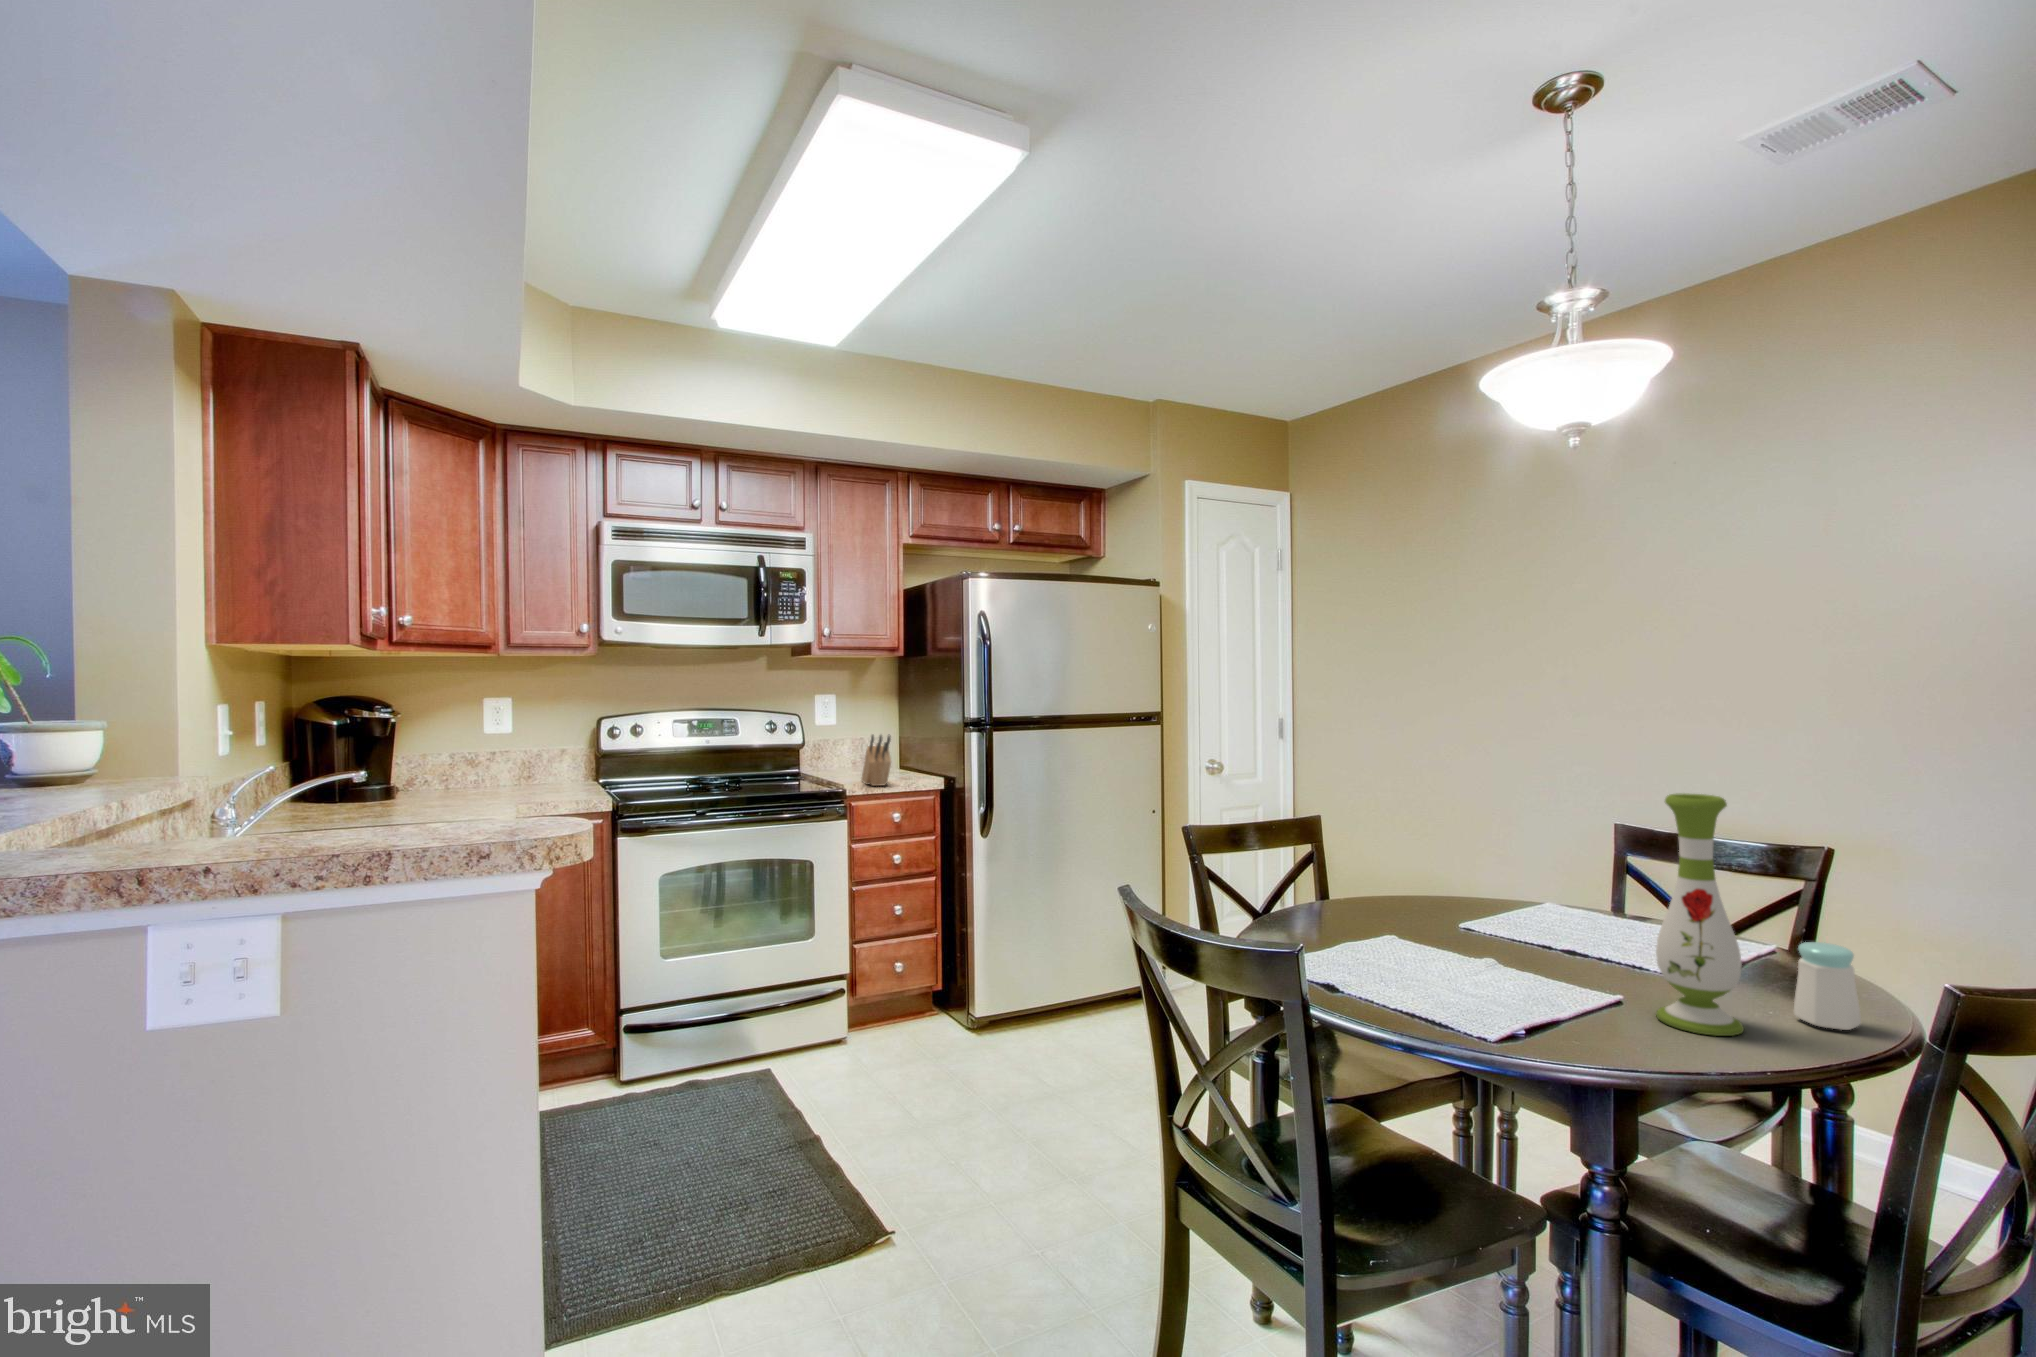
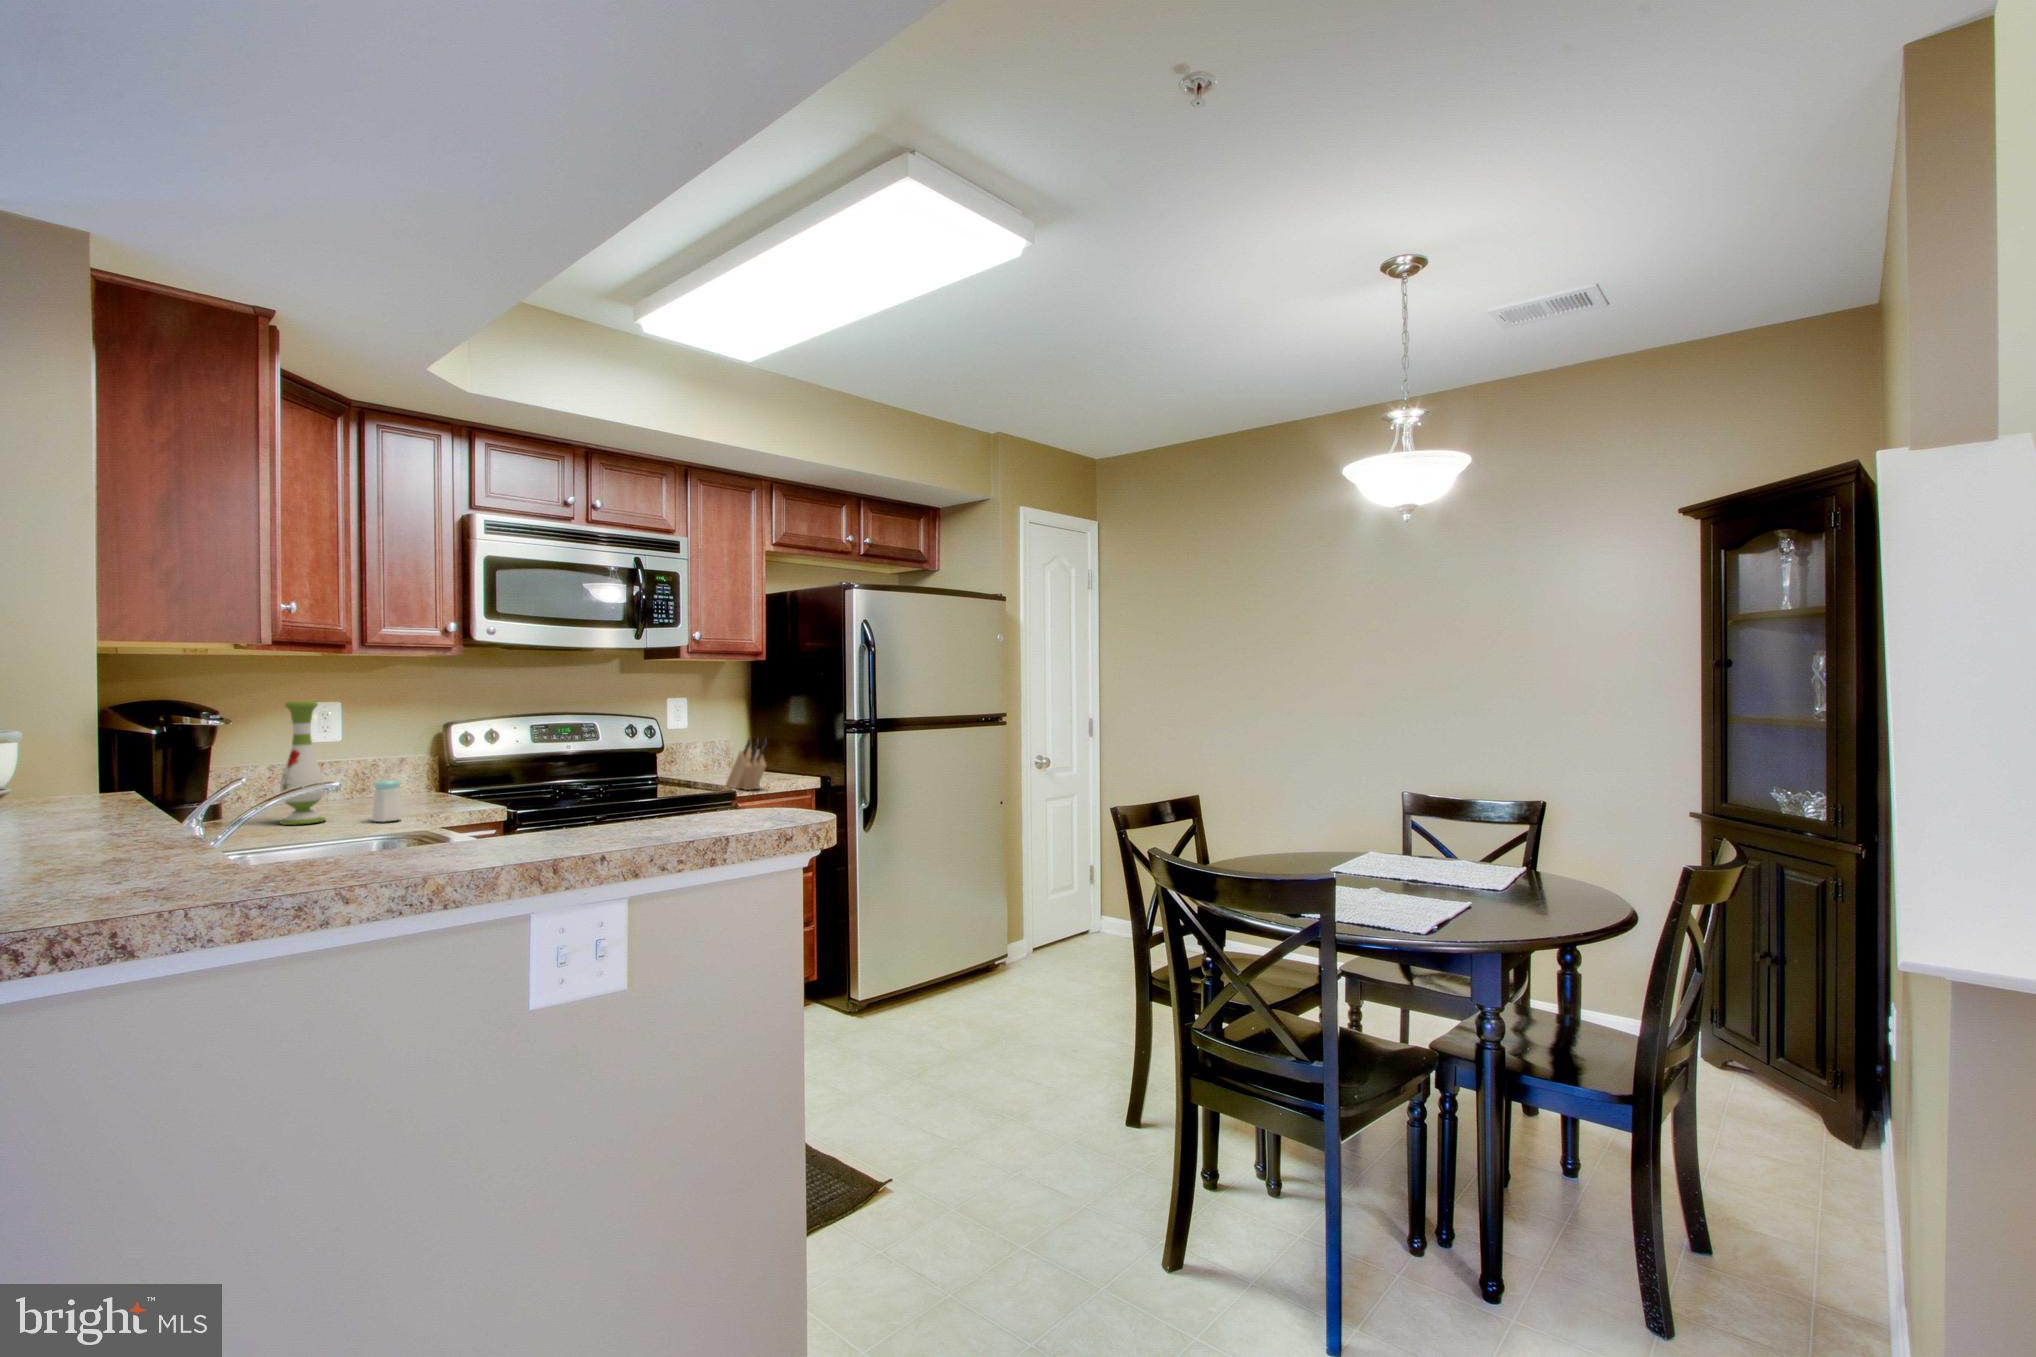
vase: present [1656,793,1744,1036] -> present [280,701,325,825]
salt shaker: present [1794,942,1861,1030] -> present [372,780,403,822]

